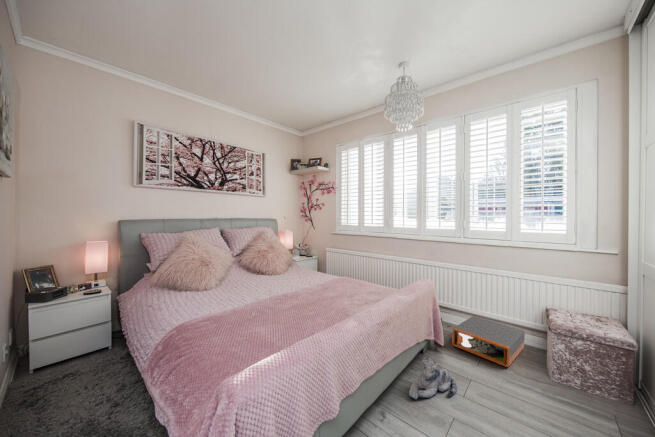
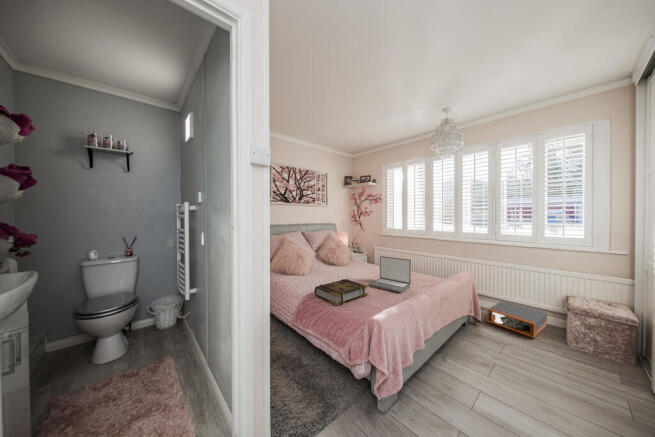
laptop: none [287,260,346,313] -> present [369,256,411,293]
book: none [189,294,275,340] -> present [314,279,368,306]
plush toy: present [409,357,457,399] -> none [460,326,495,354]

